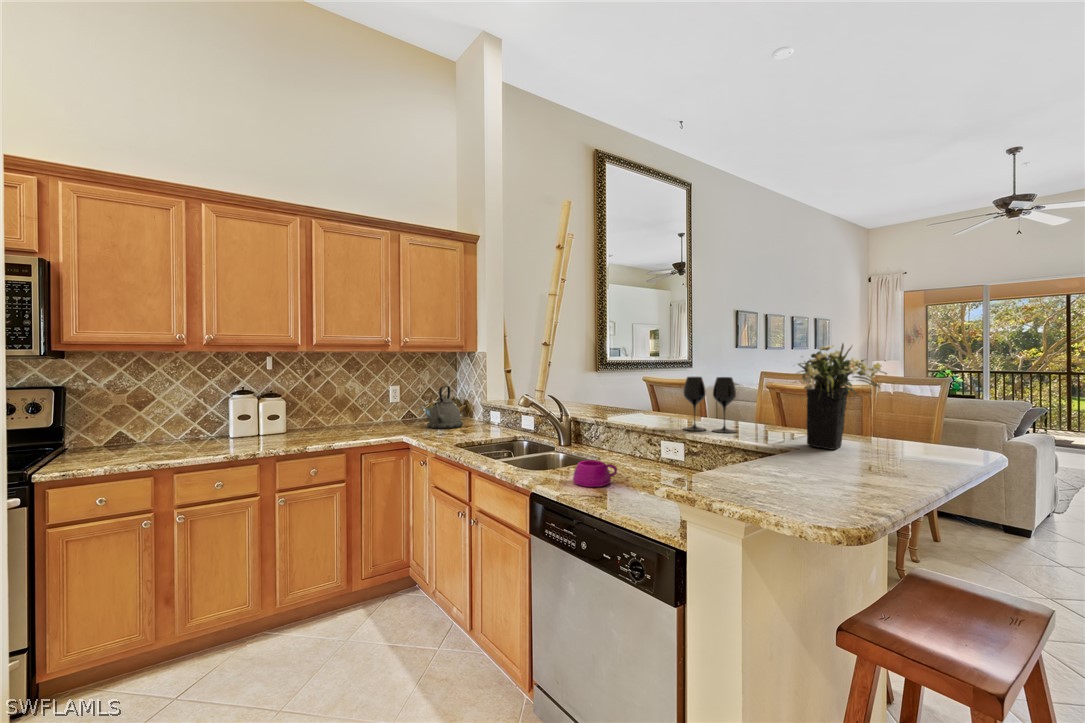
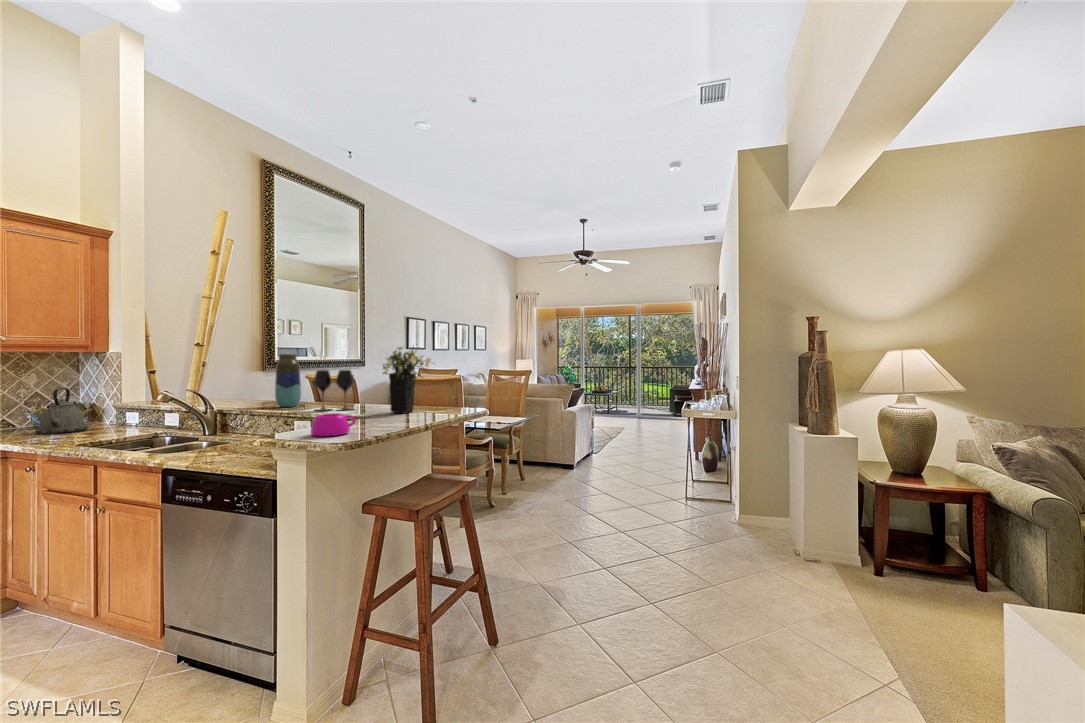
vase: none [630,355,659,419] -> present [275,354,301,407]
bowl: present [573,460,617,487] -> present [311,413,355,436]

